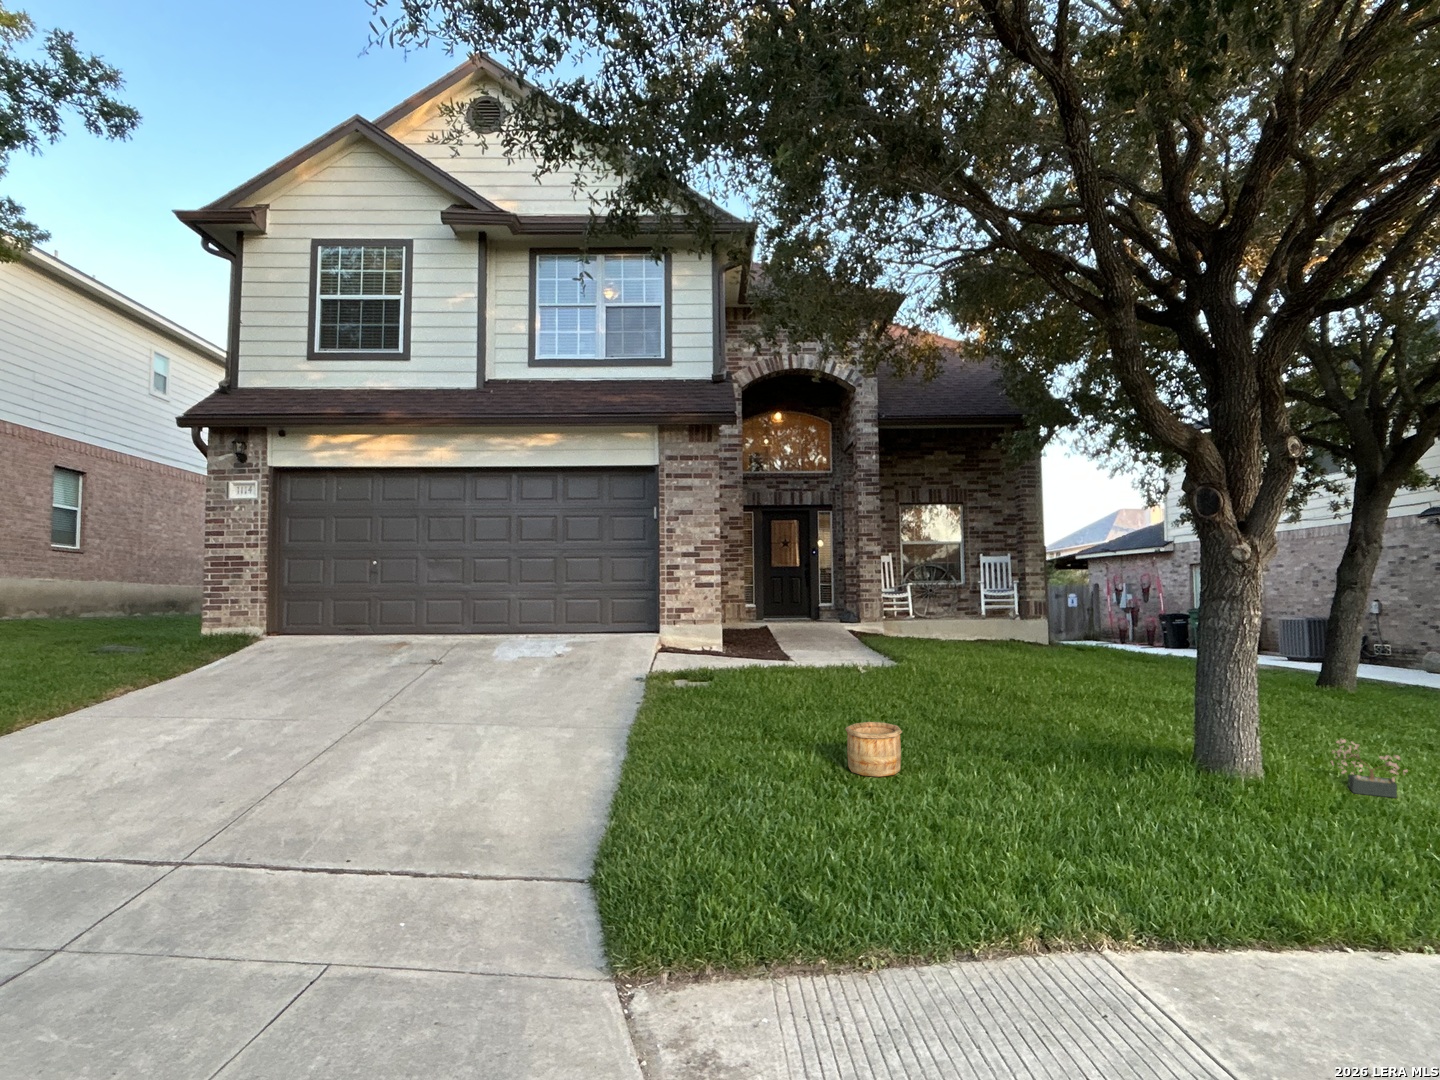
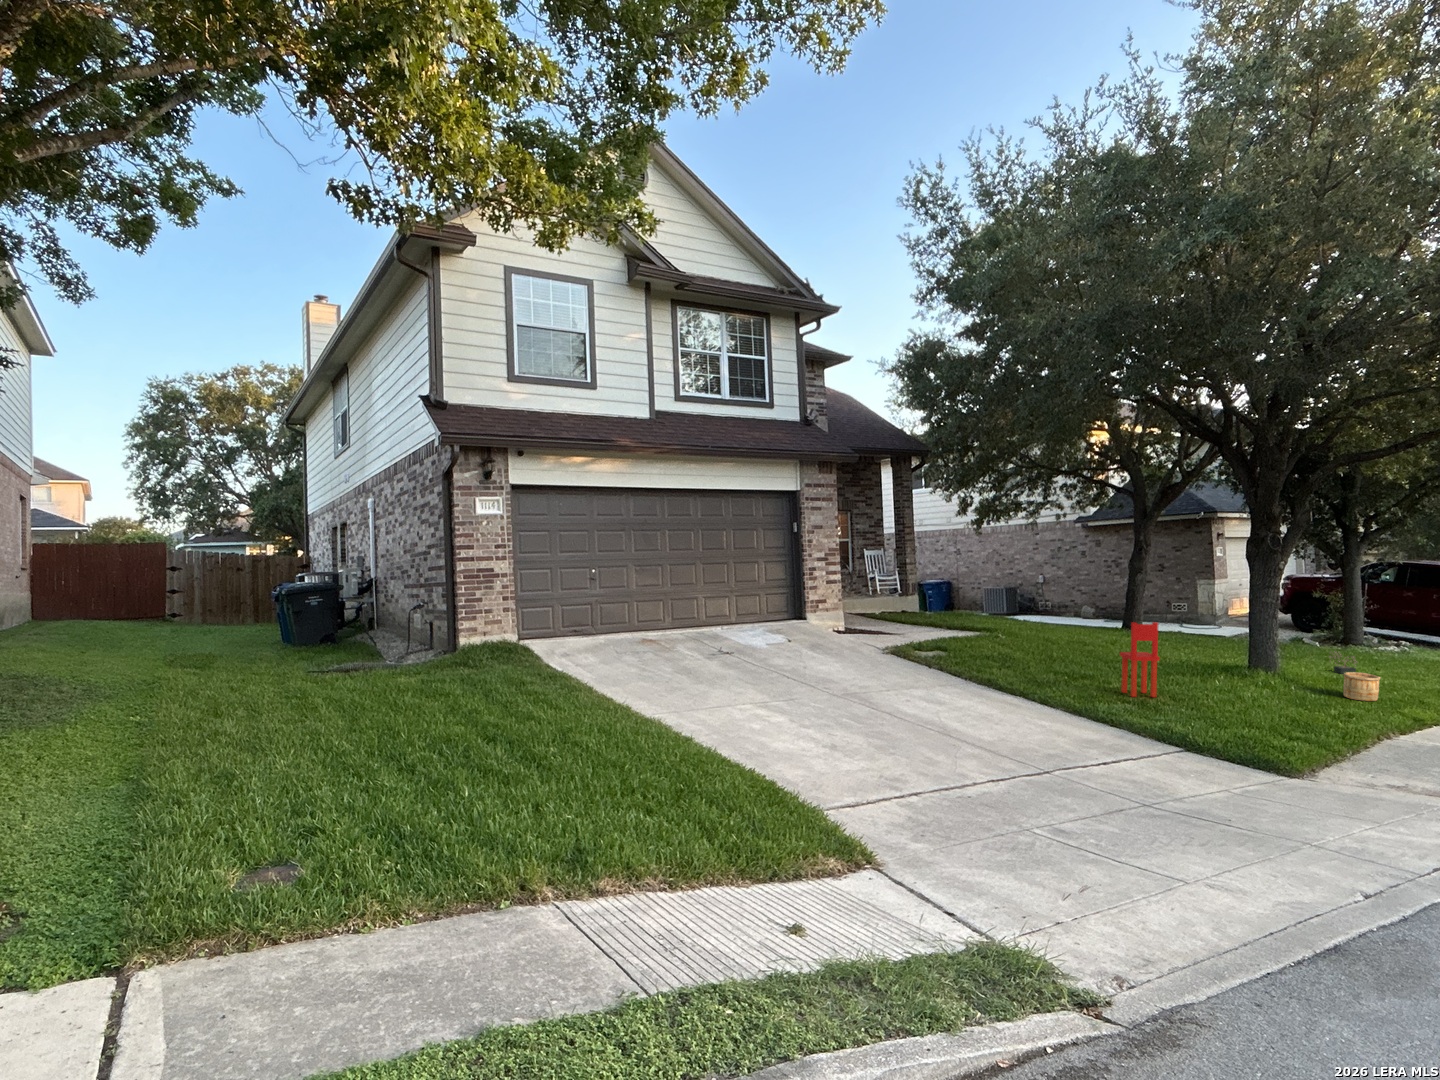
chair: none [679,640,748,786] -> present [1120,622,1160,697]
wooden bucket: present [845,722,902,777] -> present [1343,672,1381,701]

